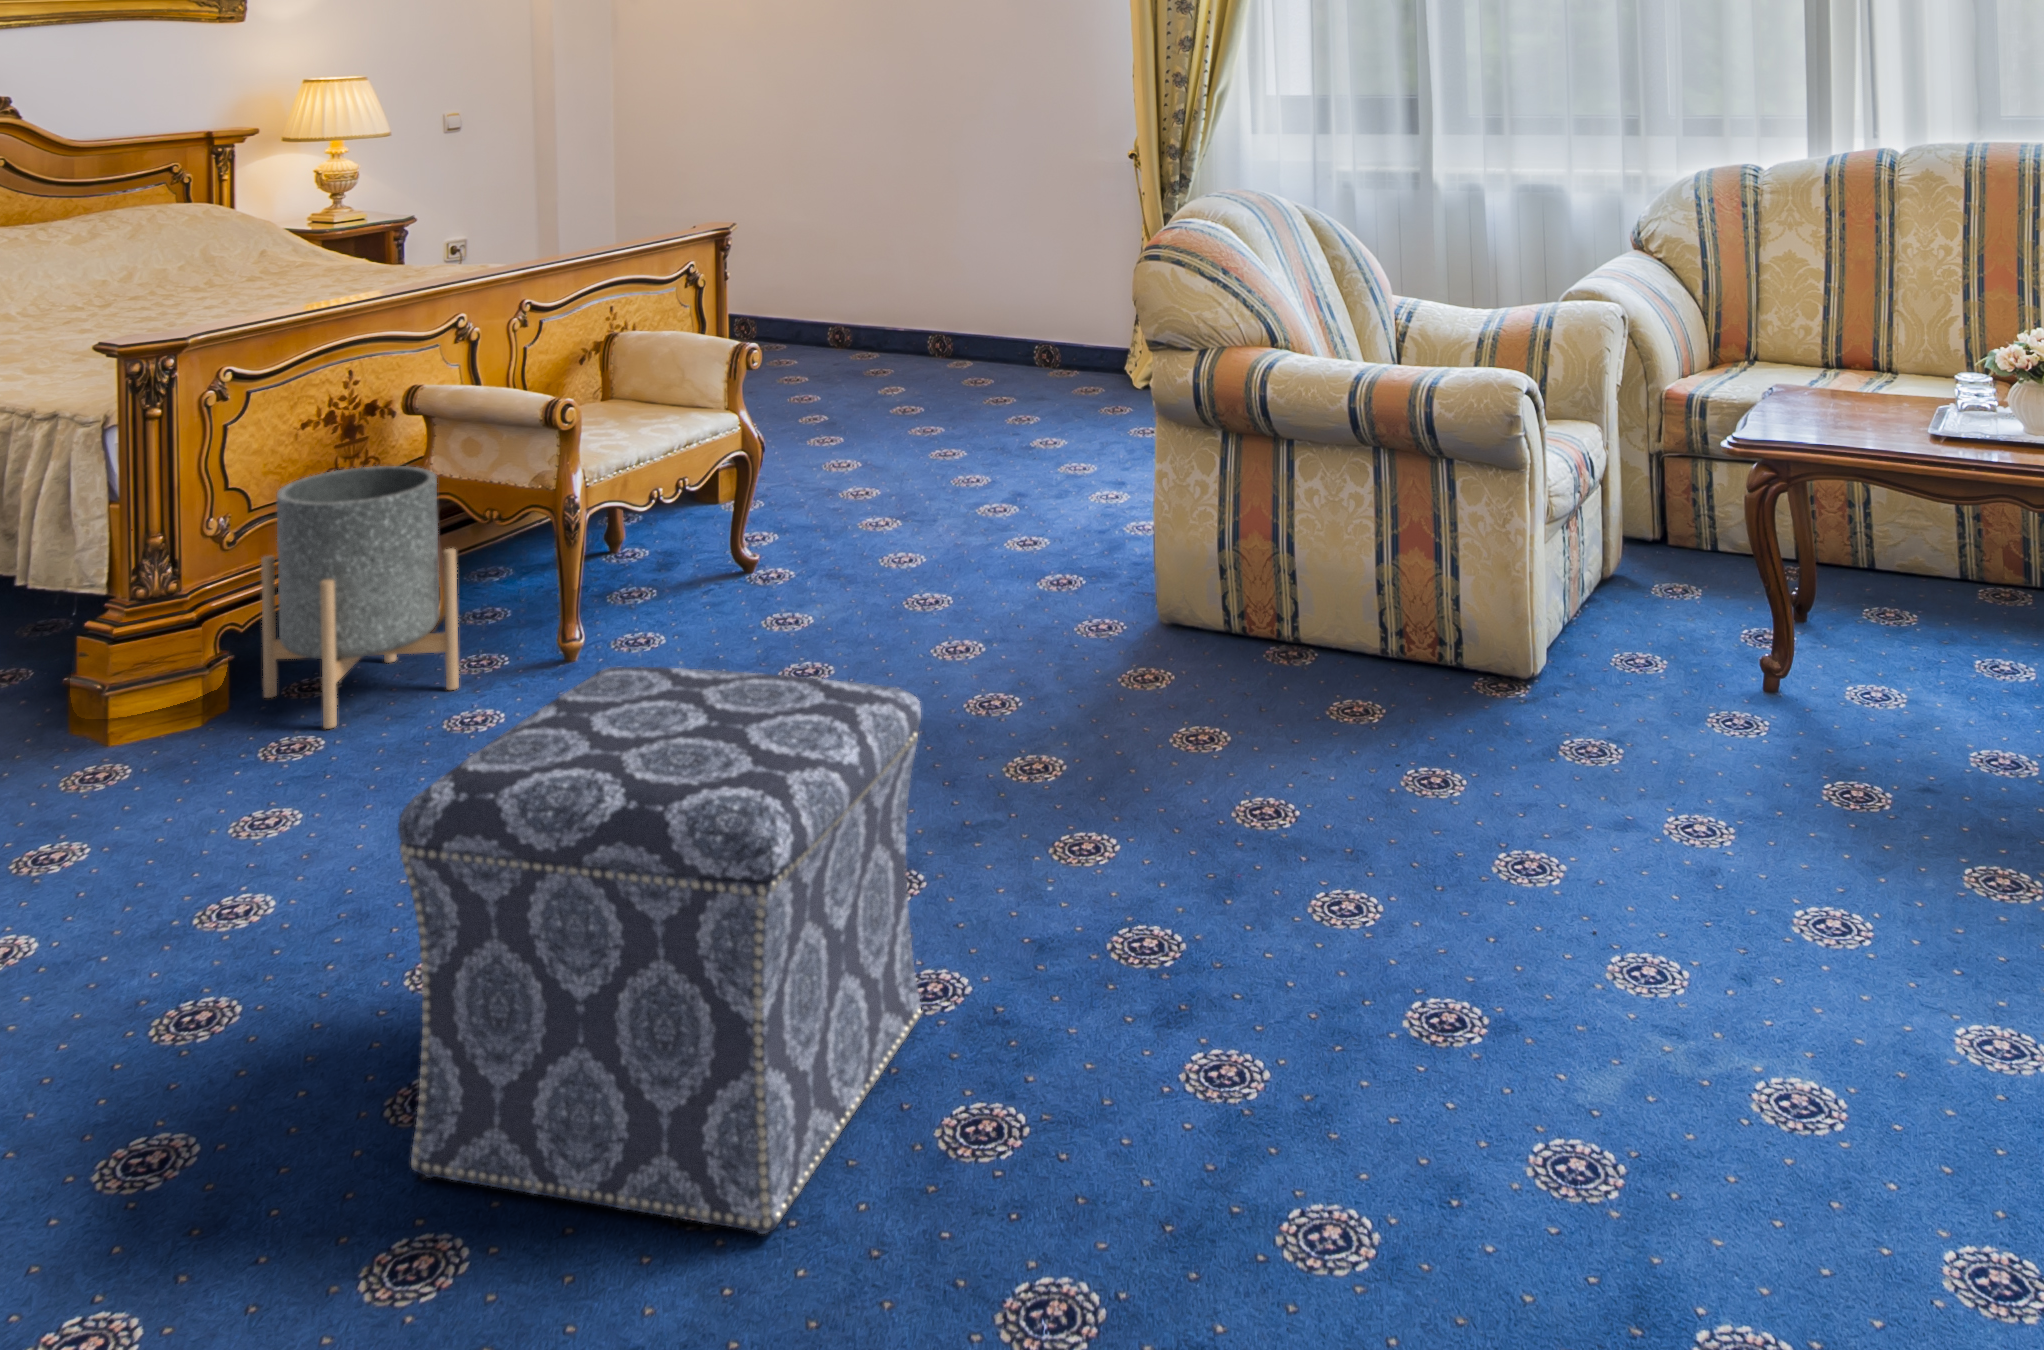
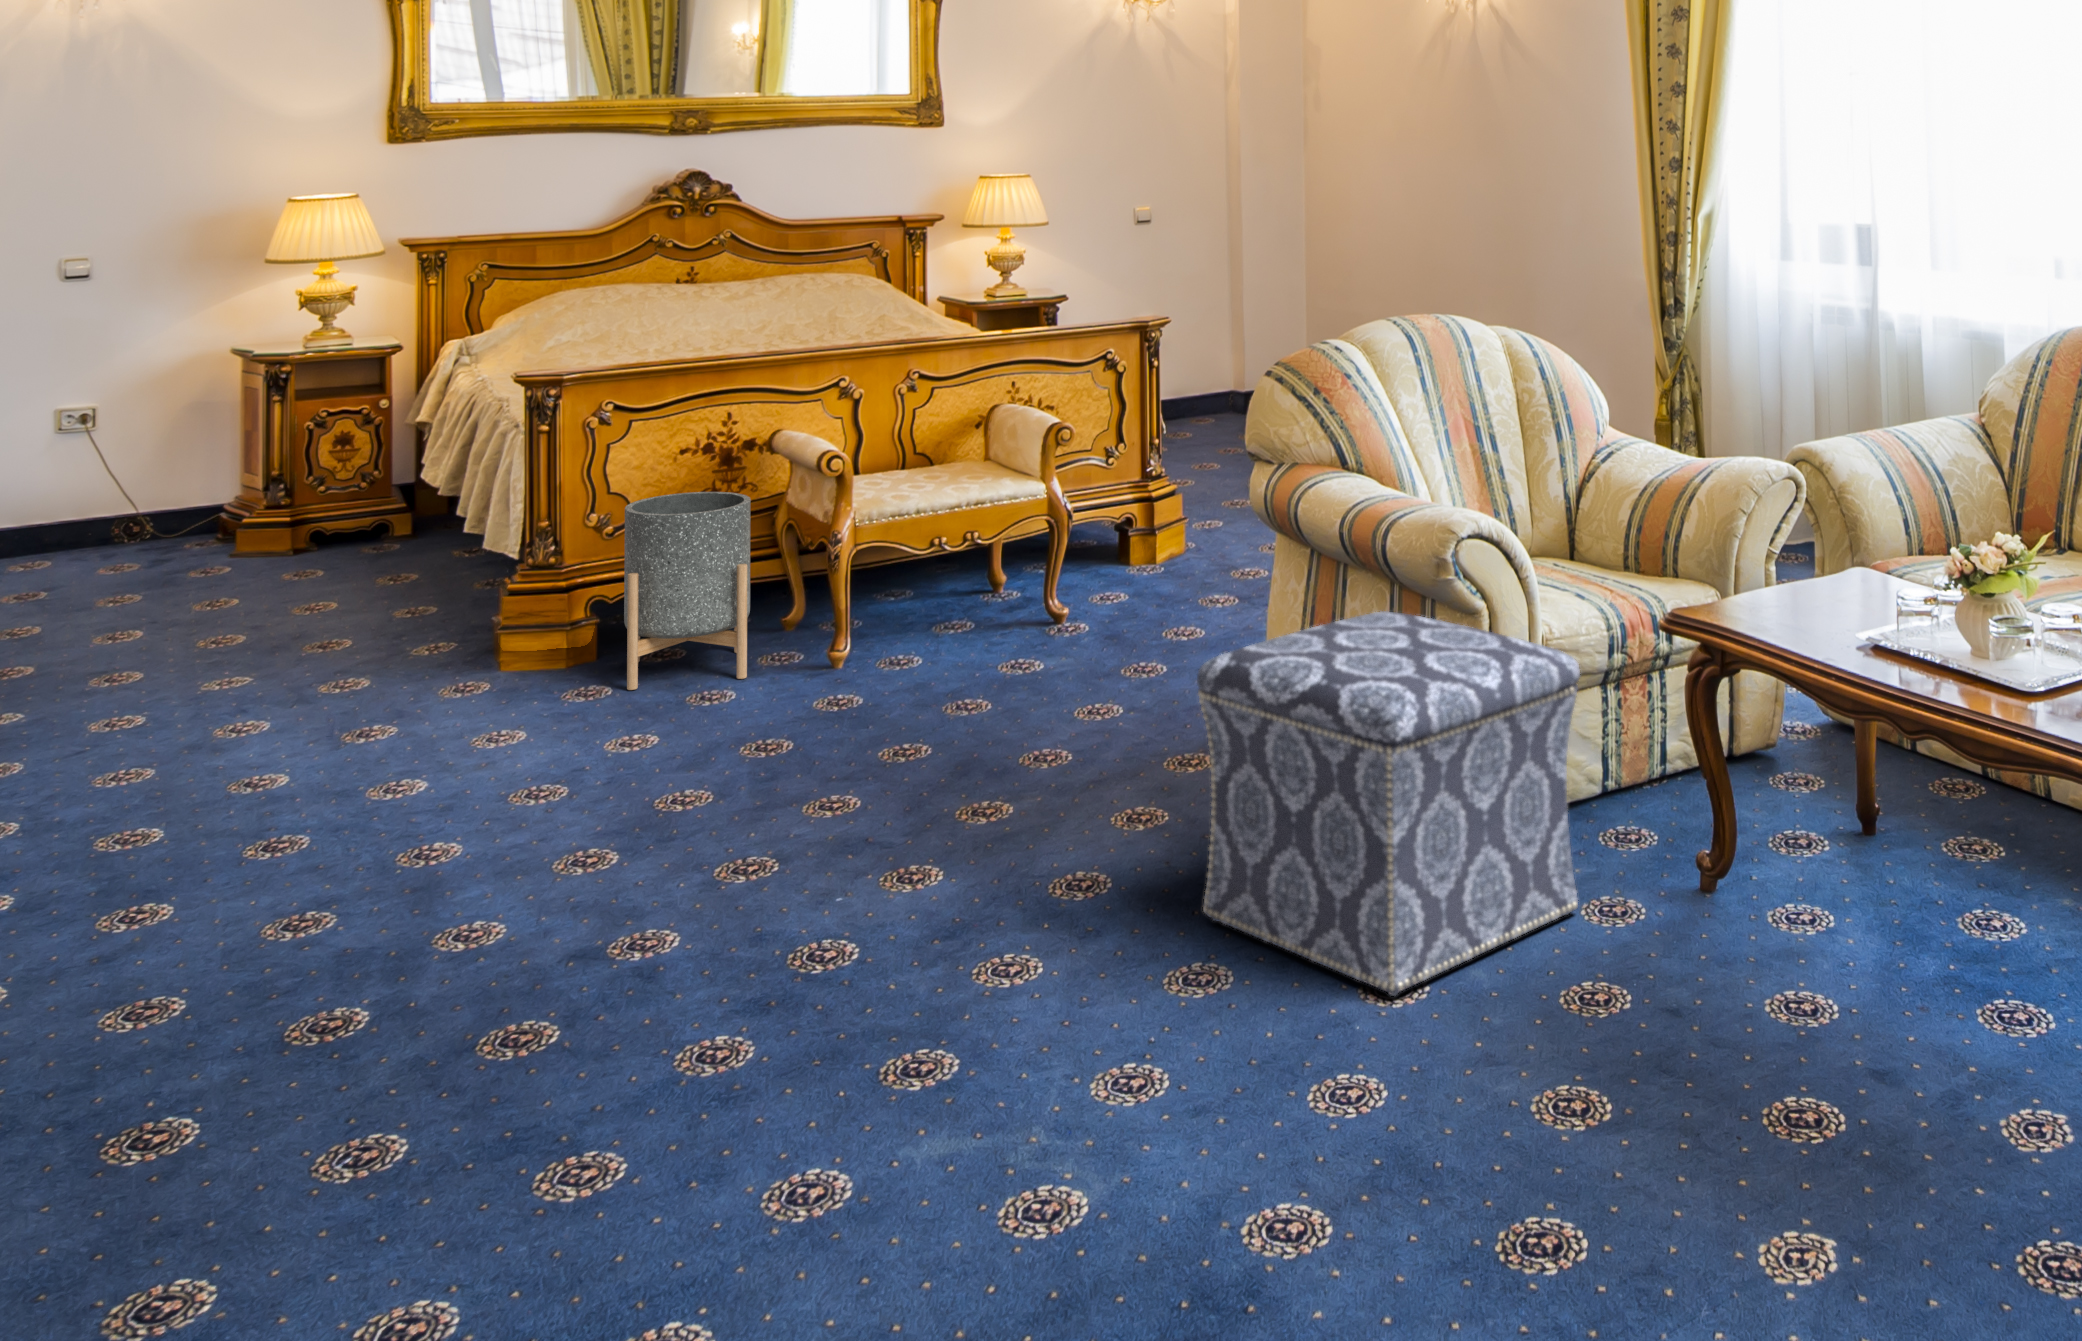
ottoman: present [398,667,921,1234] -> present [1197,611,1580,996]

